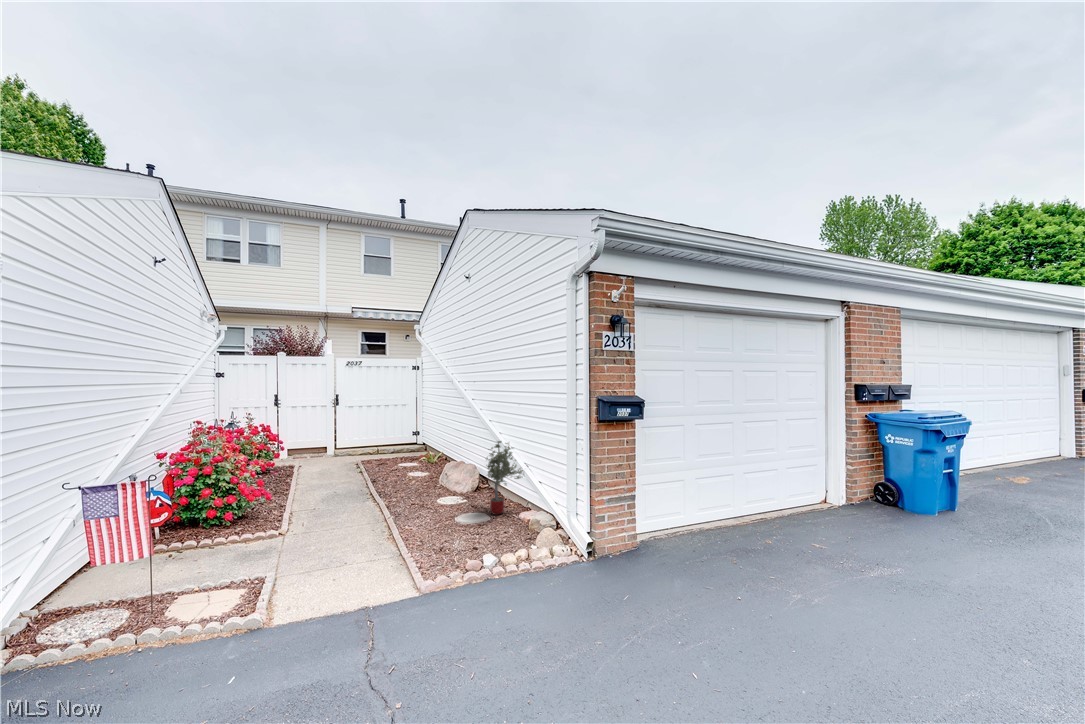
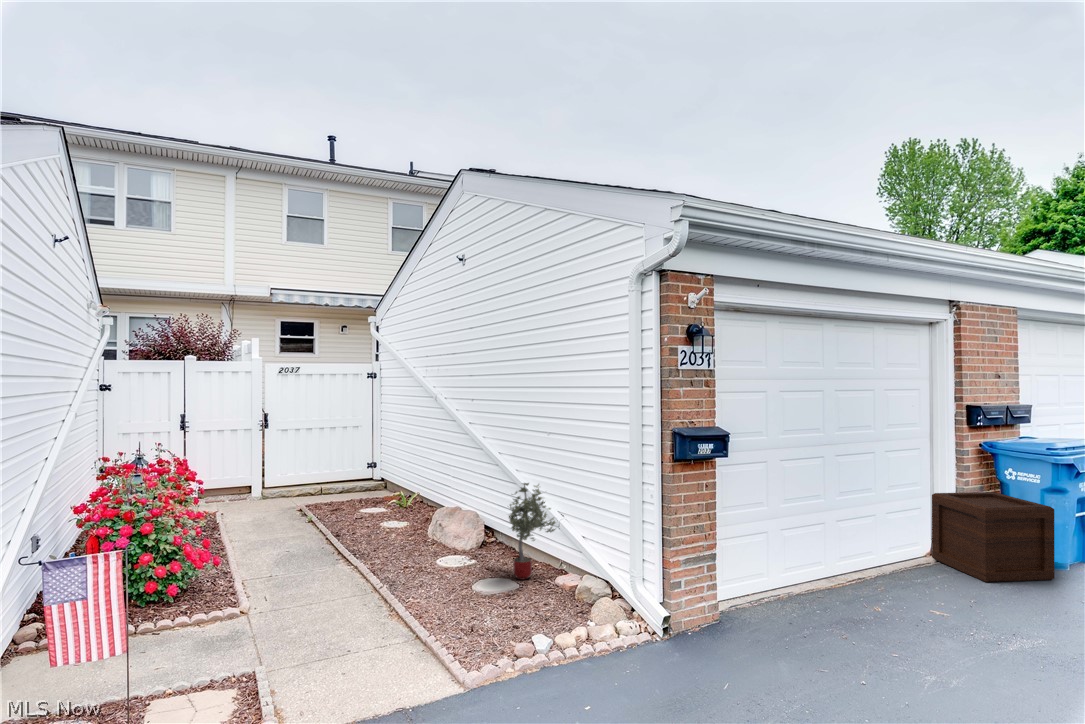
wooden crate: none [825,454,925,525] -> present [932,492,1055,582]

